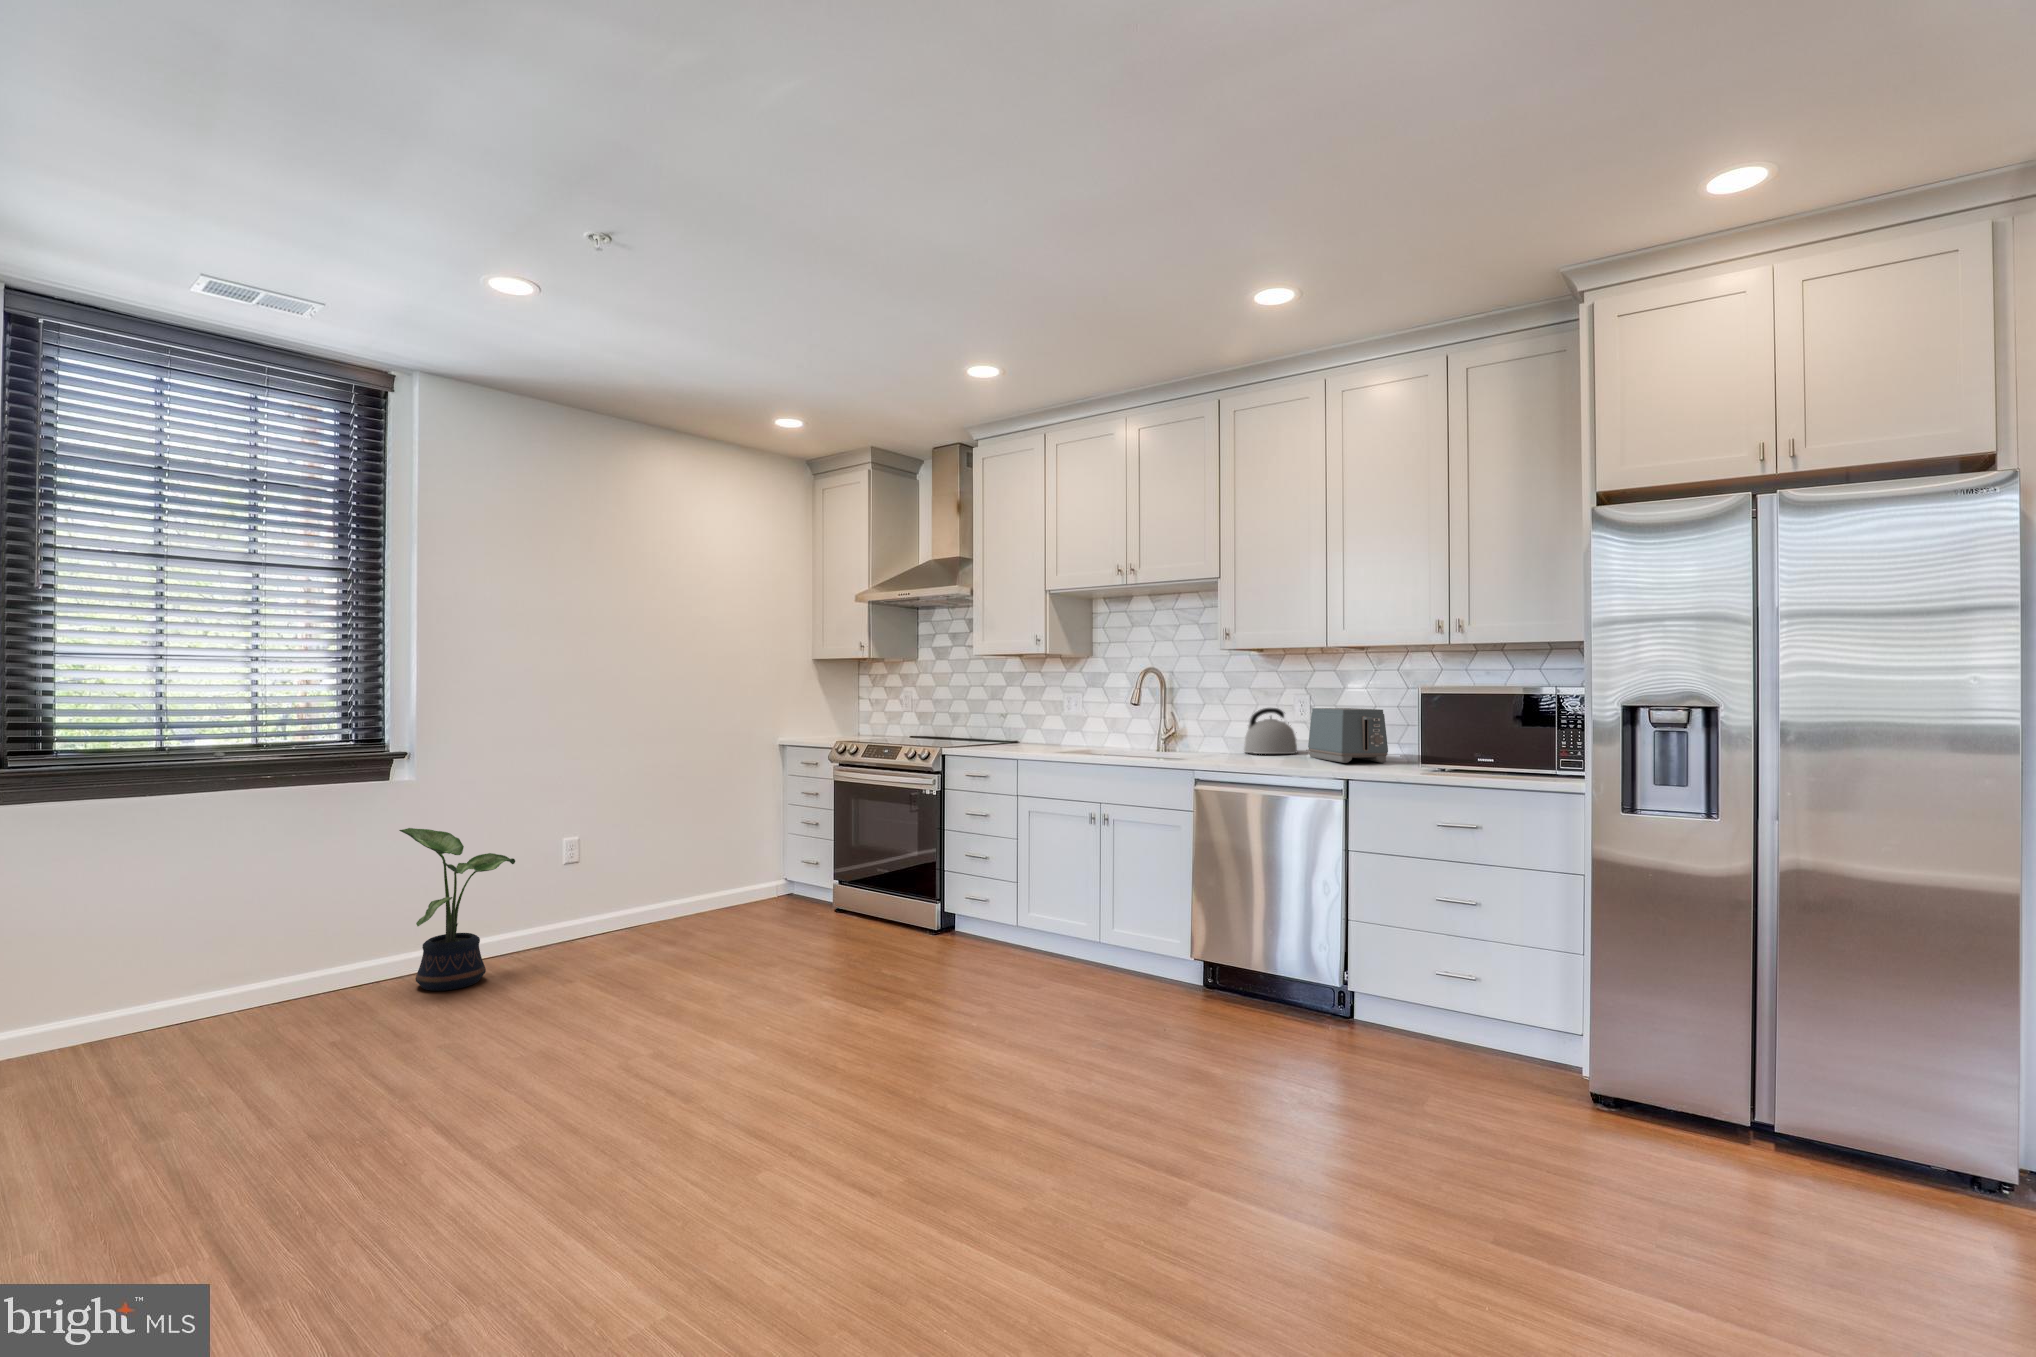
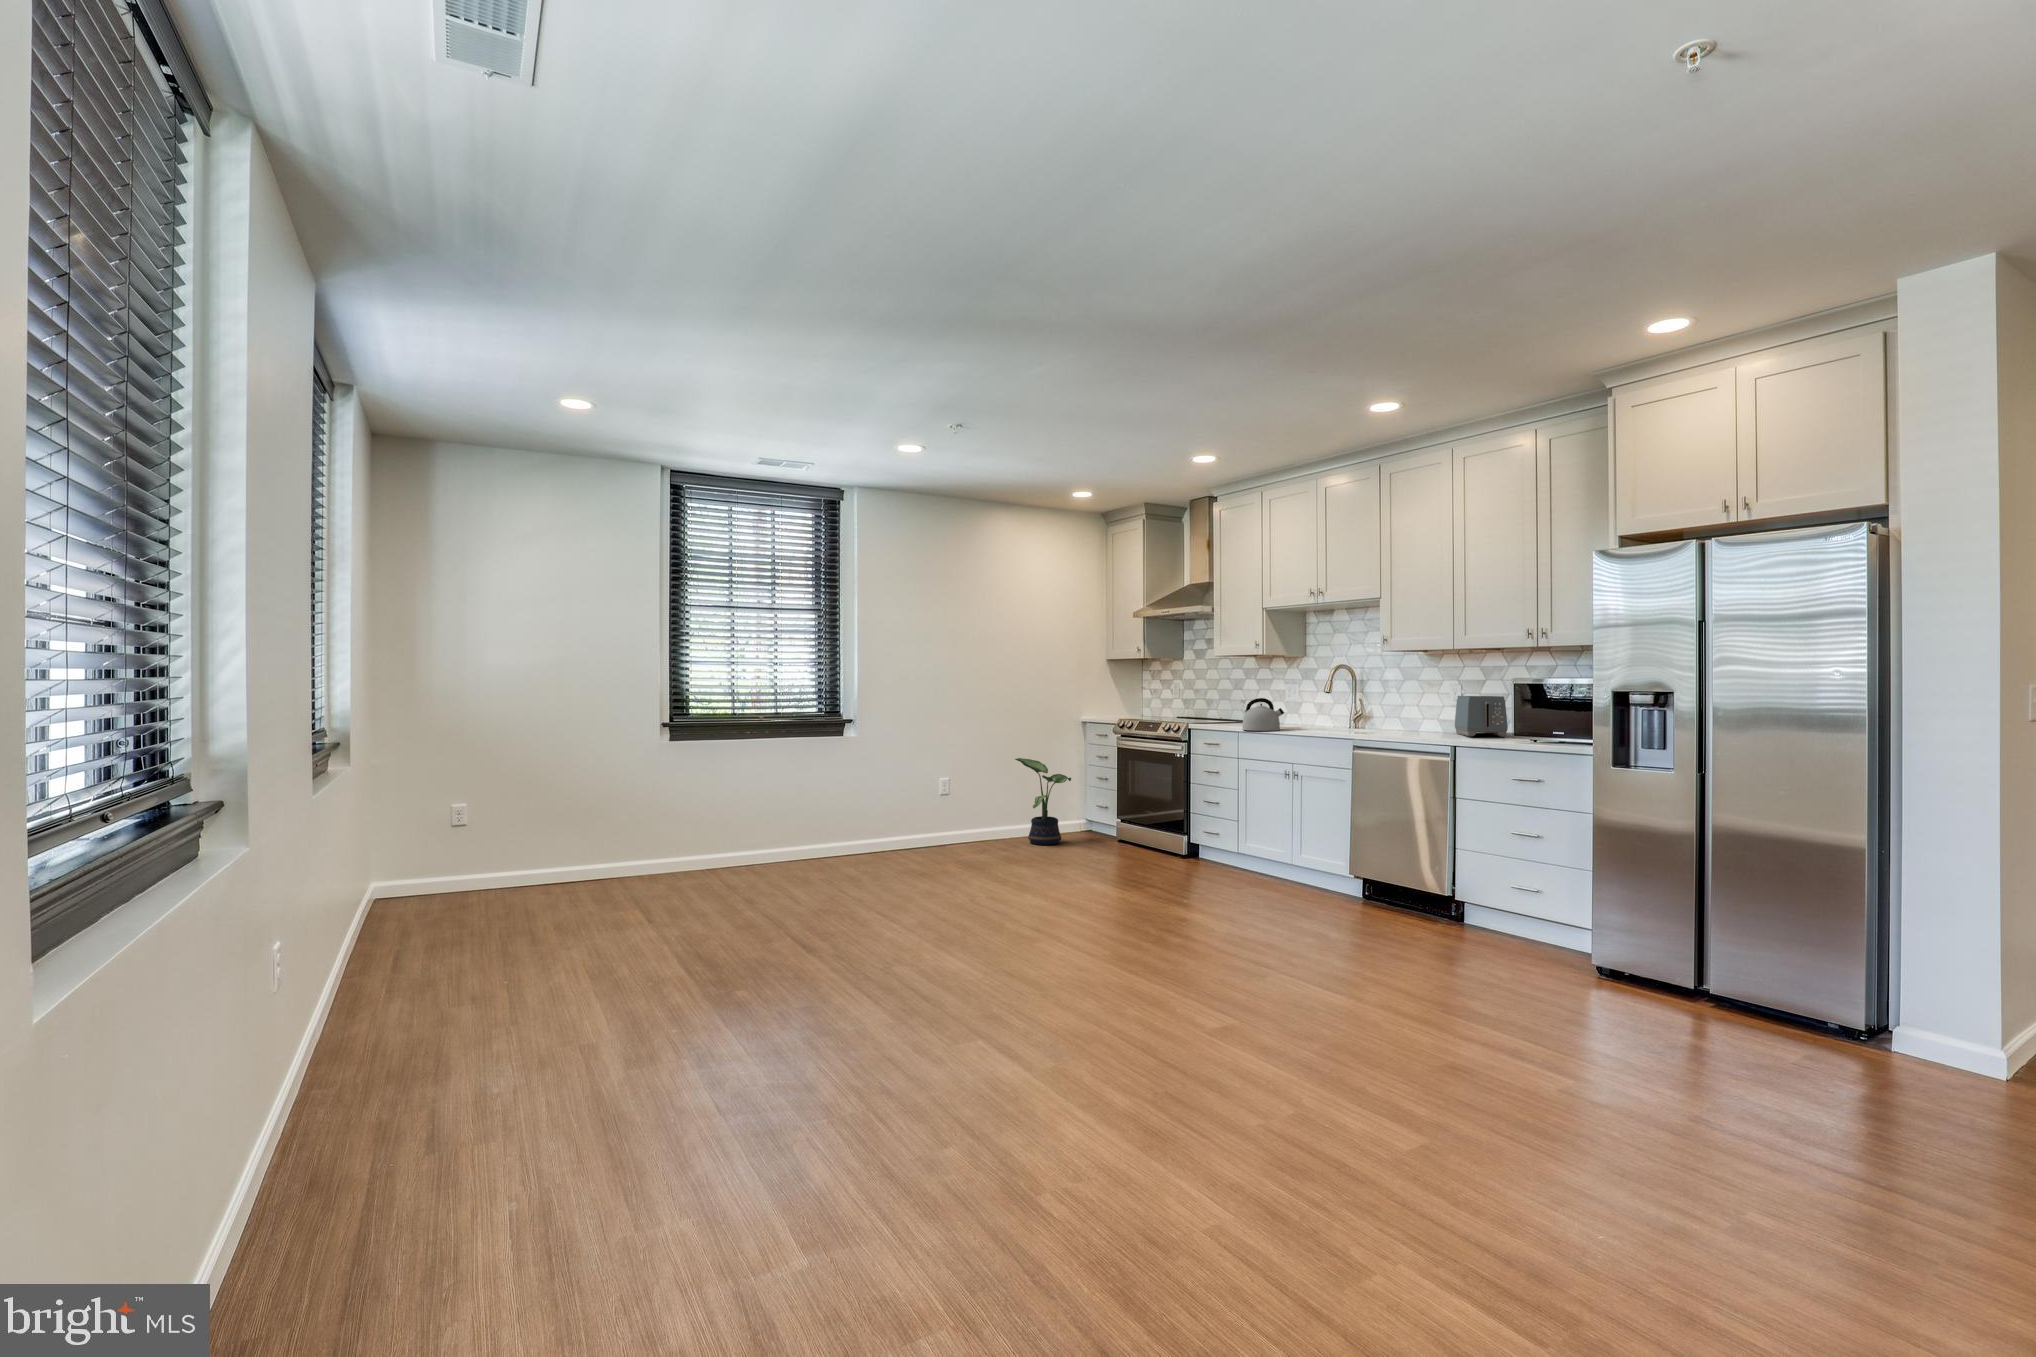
kettle: present [1244,708,1297,754] -> present [1242,698,1284,731]
potted plant: present [399,828,515,991] -> present [1015,758,1071,845]

